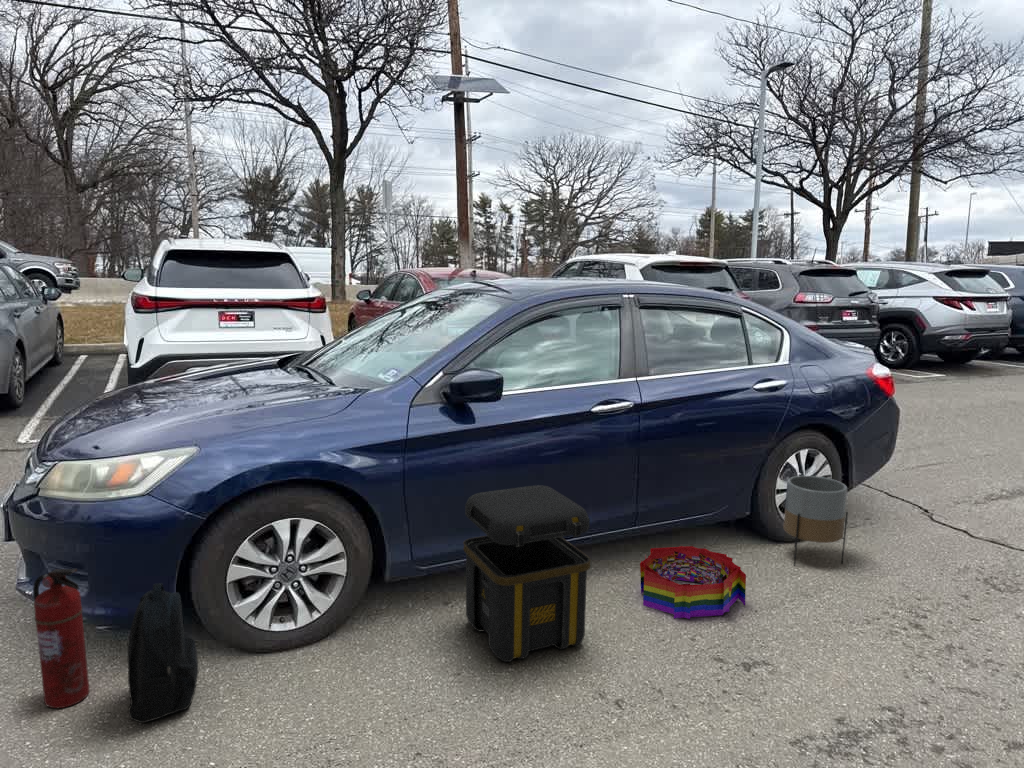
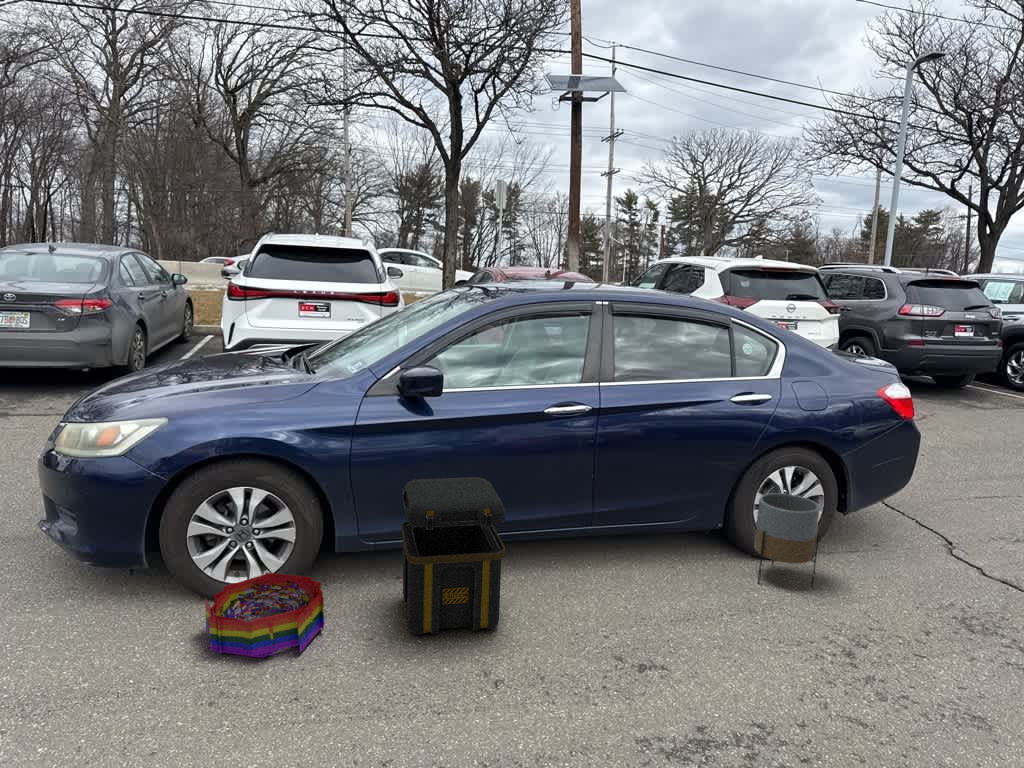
storage bin: present [640,546,746,619] -> present [205,572,324,658]
fire extinguisher: present [33,569,89,708] -> none [30,509,74,623]
backpack: present [127,583,198,723] -> none [87,529,156,642]

